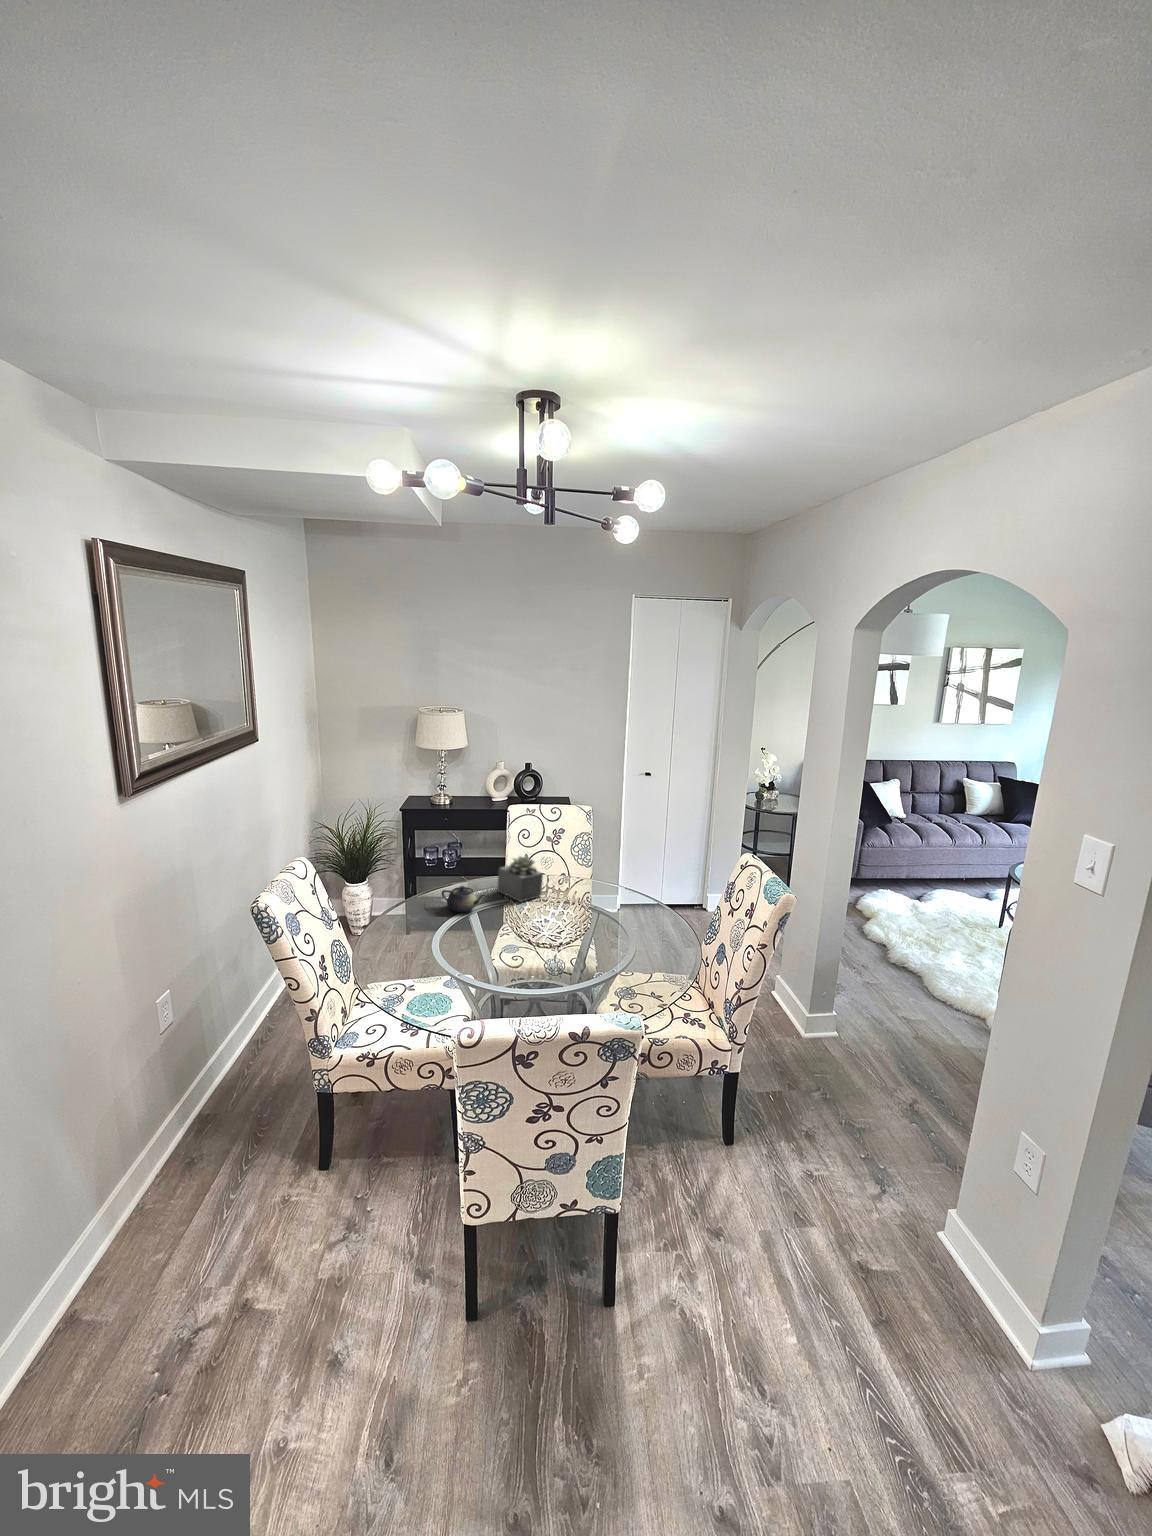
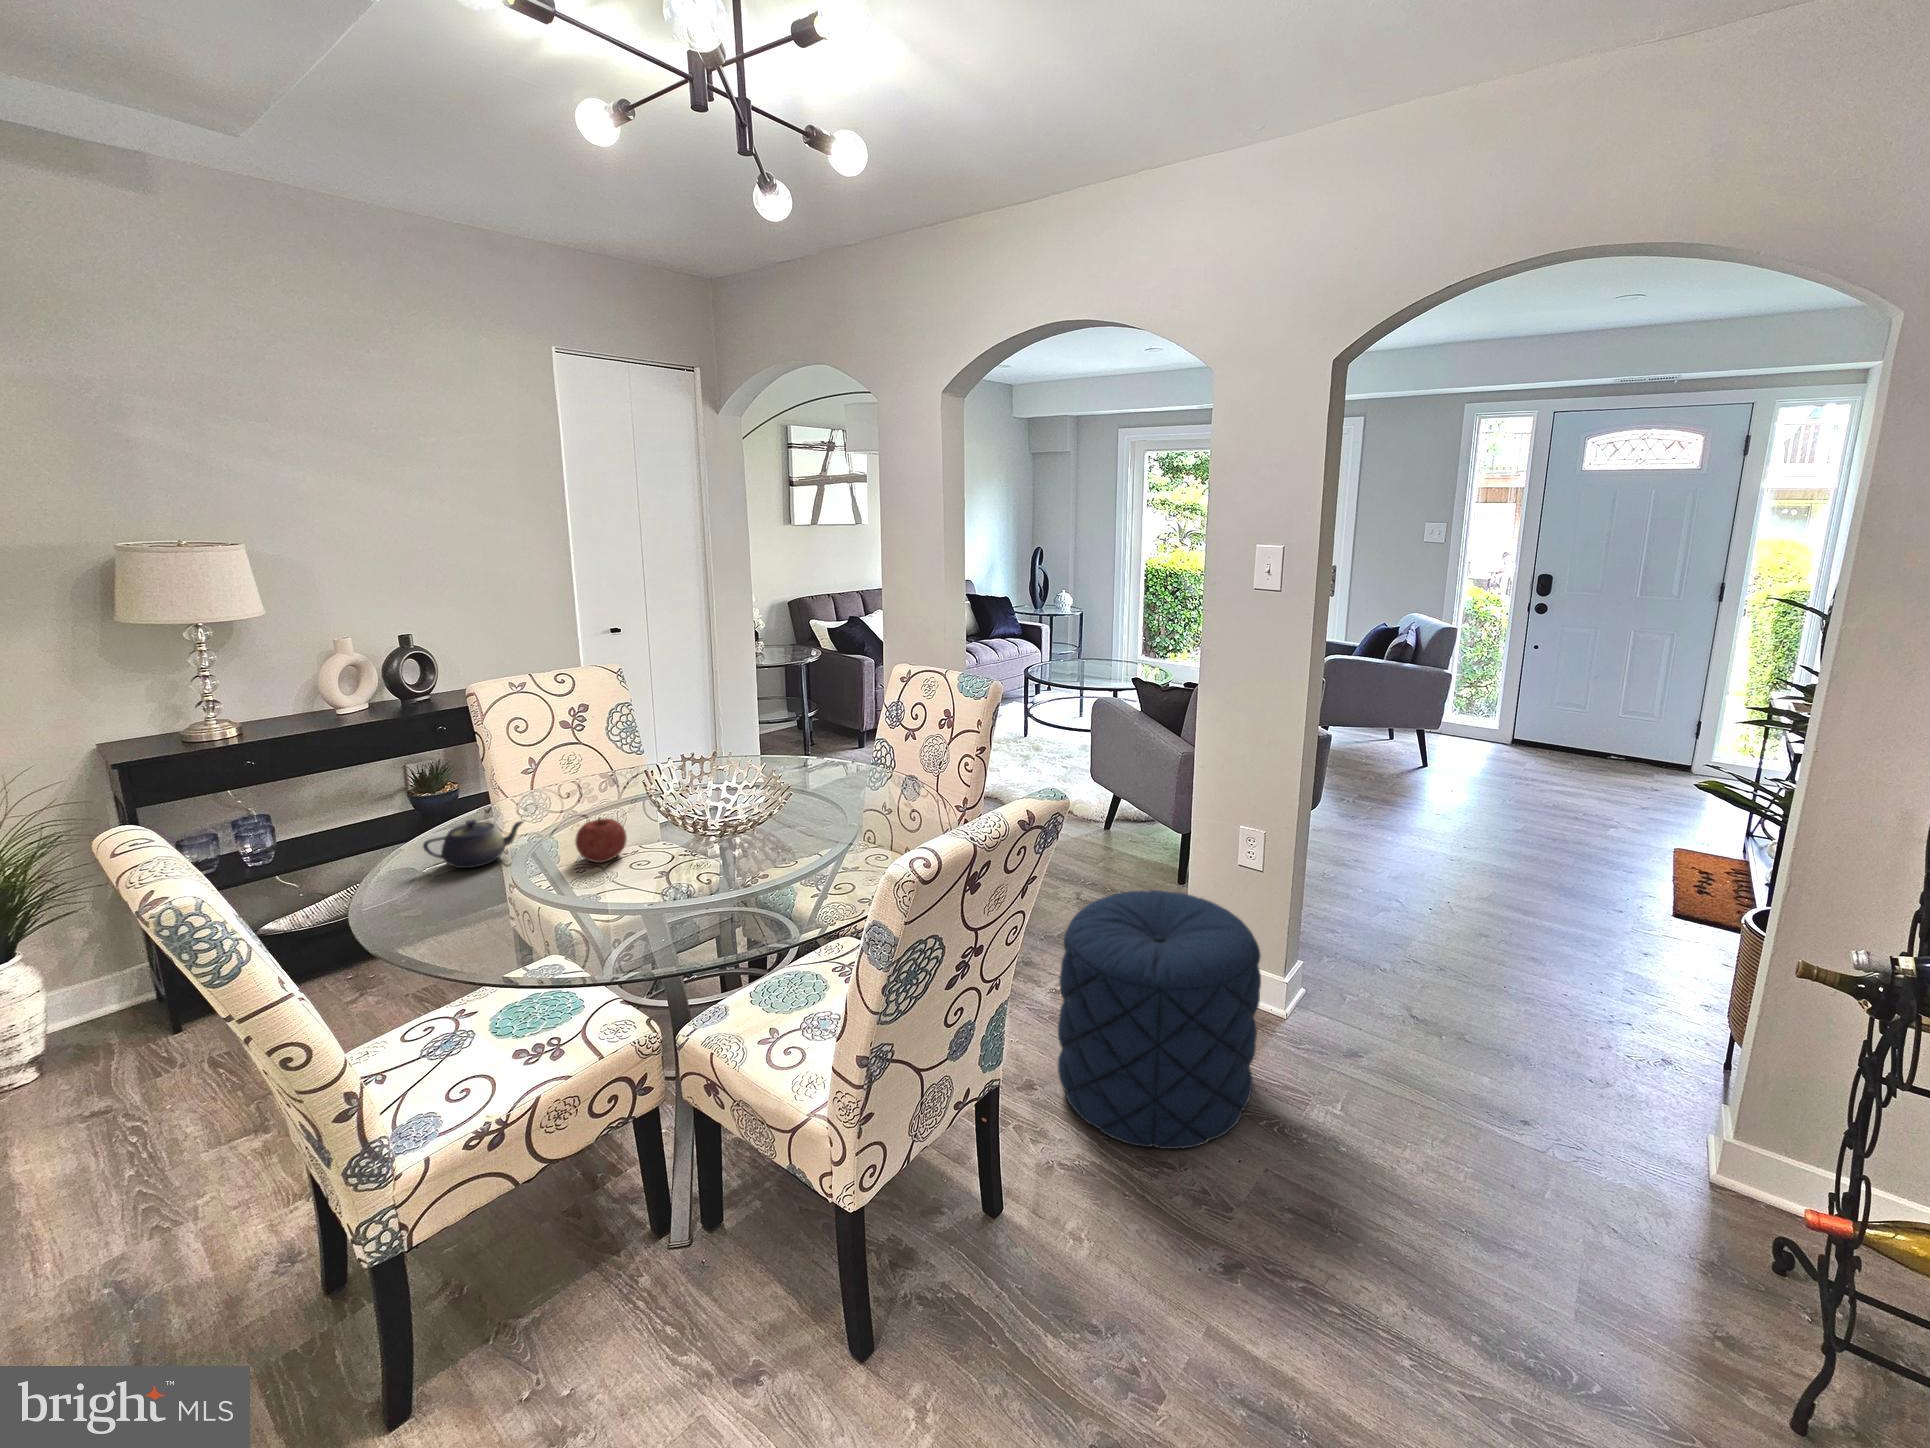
succulent plant: present [497,856,543,902] -> none [504,747,595,824]
fruit: none [493,908,520,935] -> present [575,818,627,863]
pouf: none [728,1121,942,1414] -> present [1058,890,1261,1149]

